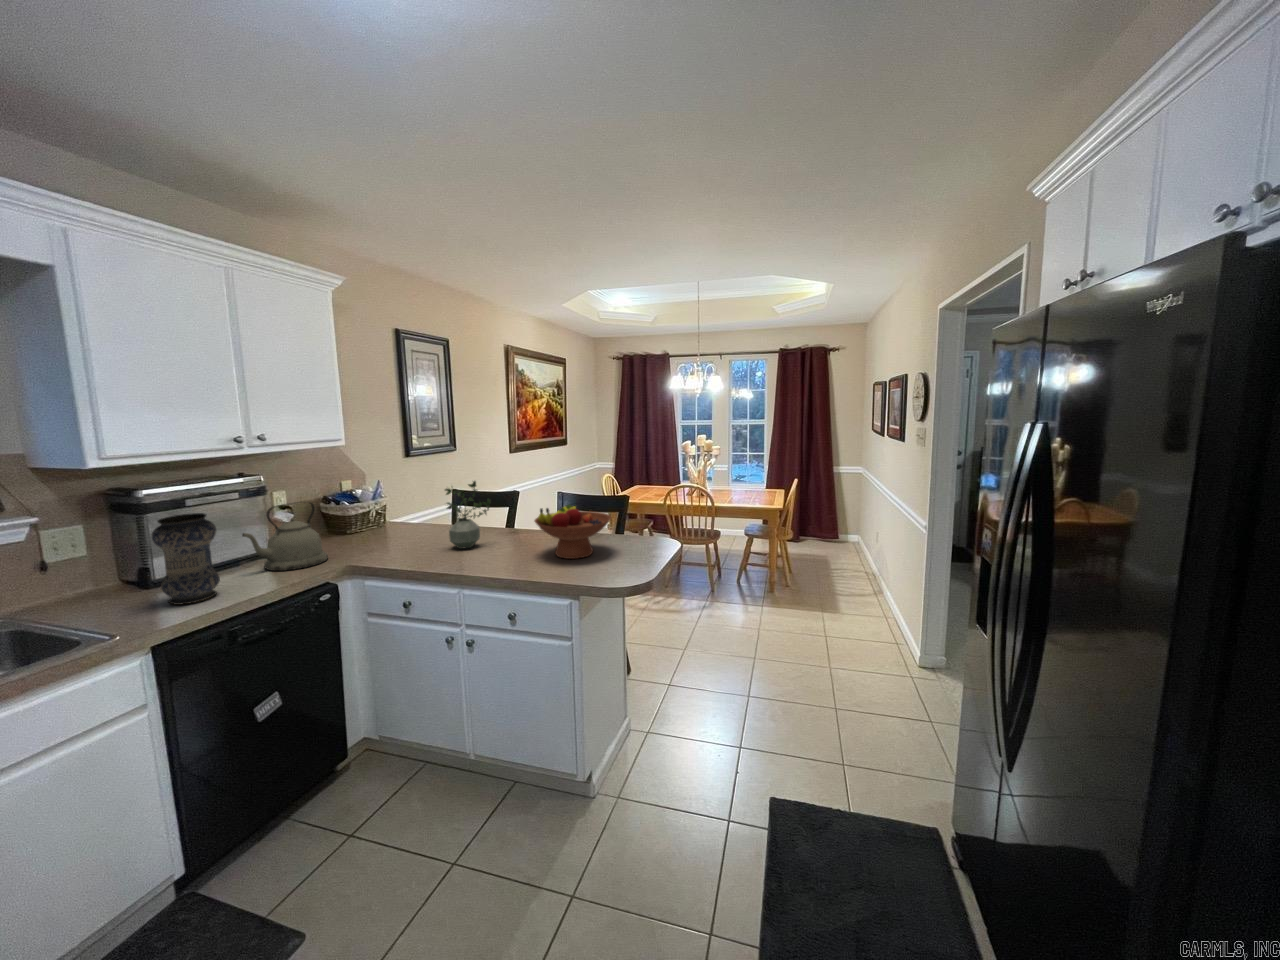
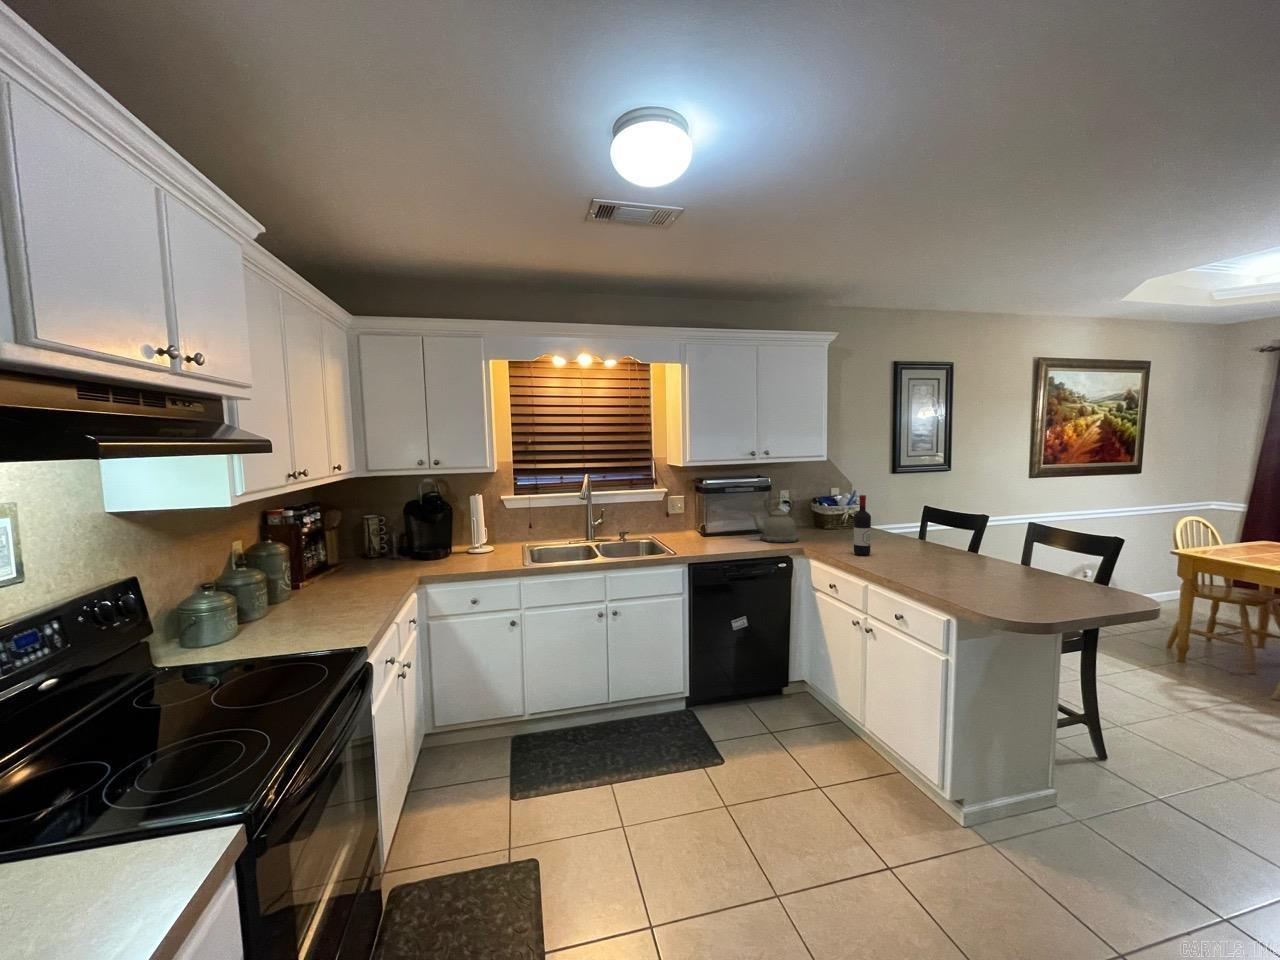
potted plant: present [445,481,491,549] -> none [882,495,926,554]
wine bottle: none [418,487,442,561] -> present [854,495,871,556]
fruit bowl: present [535,505,611,559] -> none [946,525,1038,581]
vase: present [152,513,220,605] -> none [704,495,732,547]

